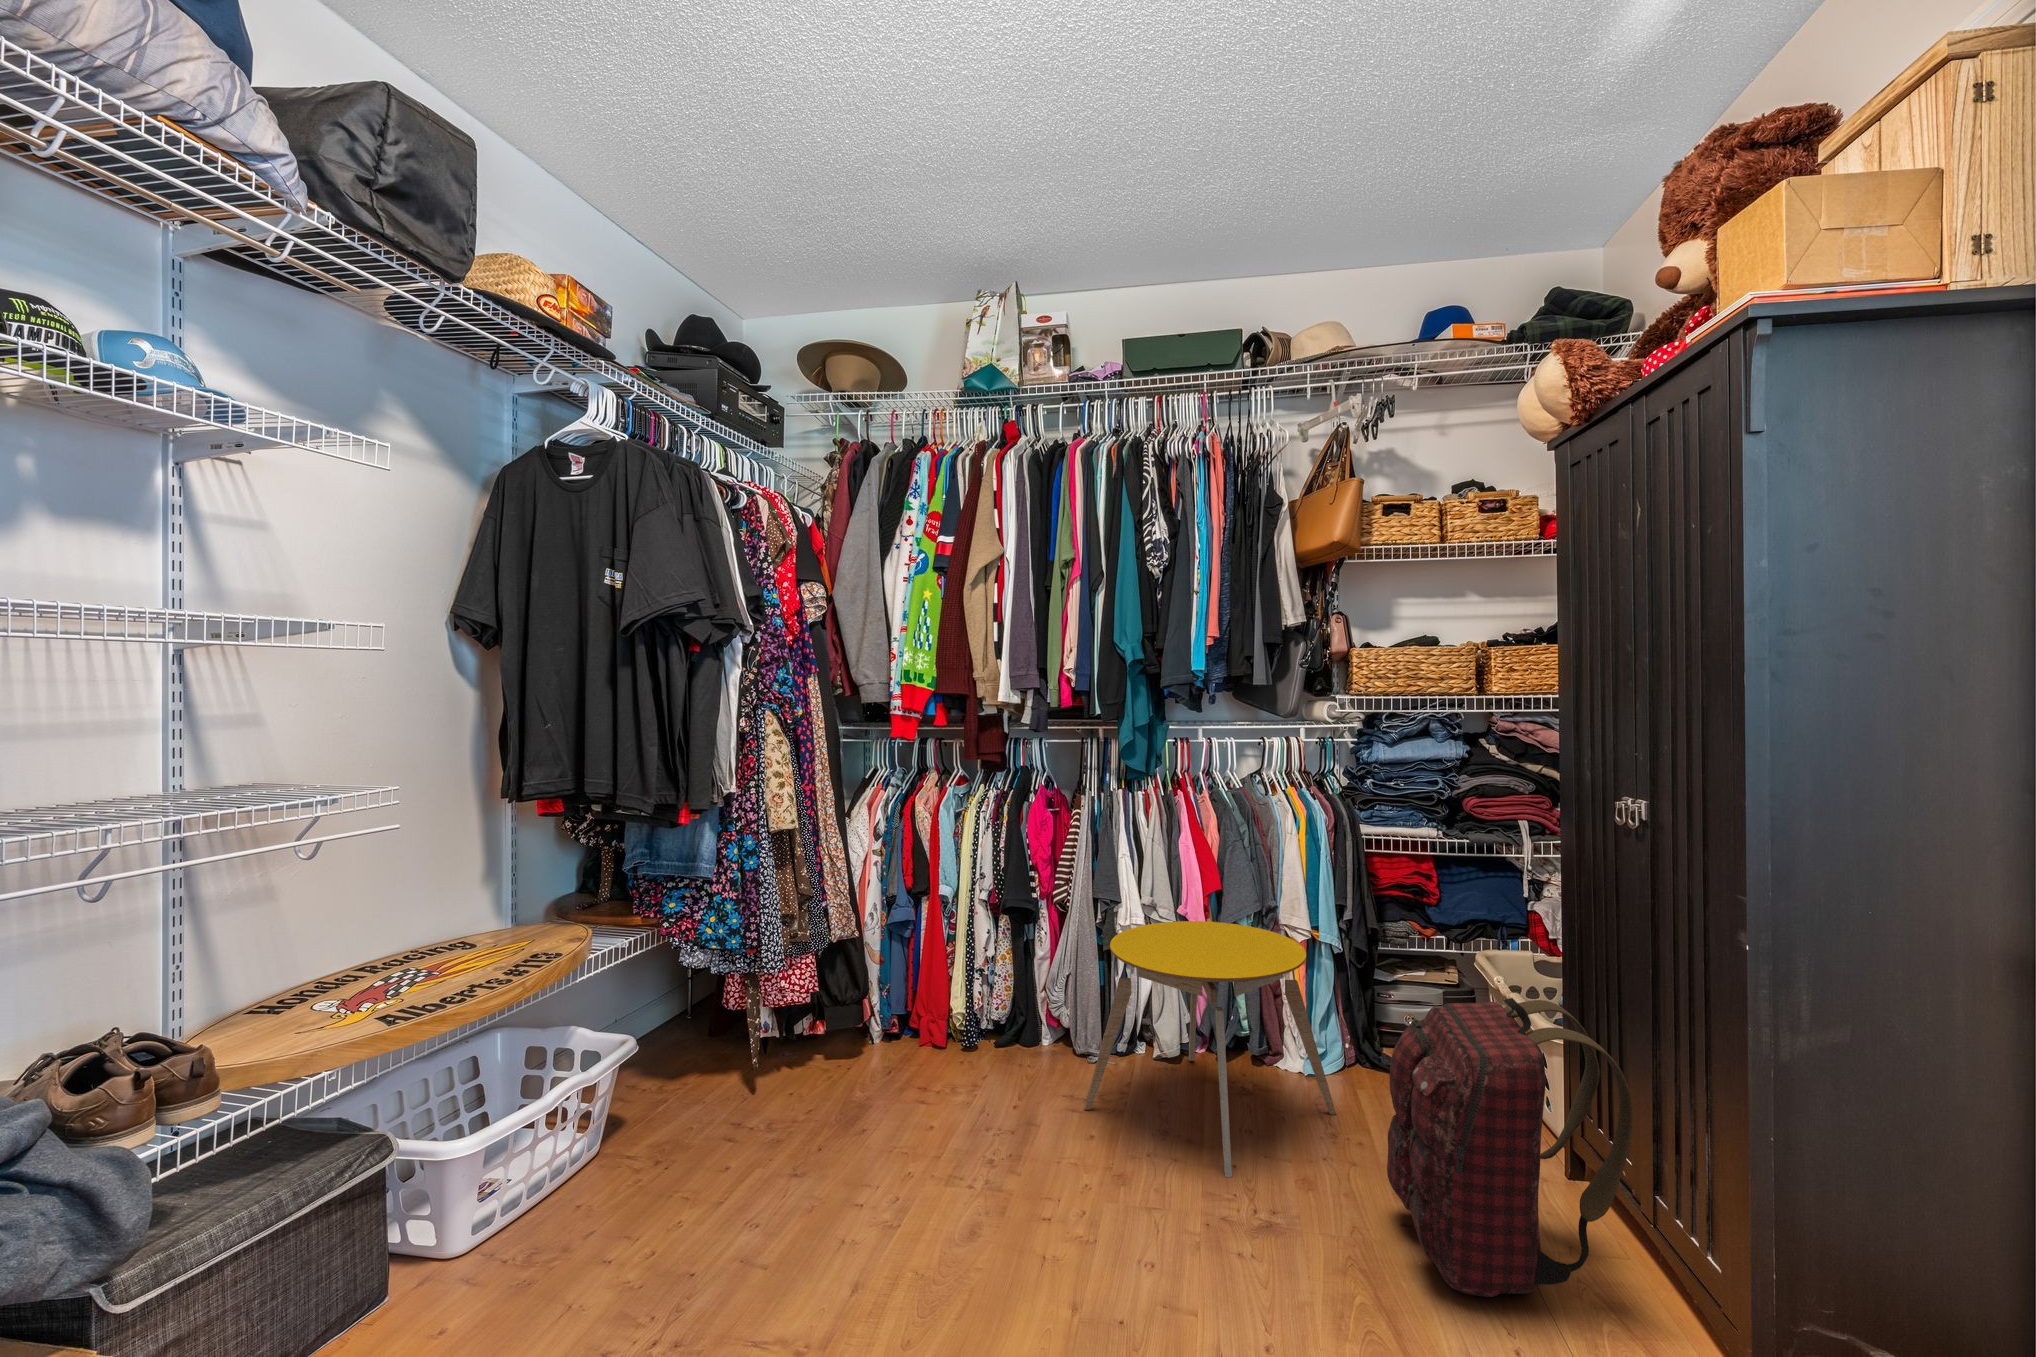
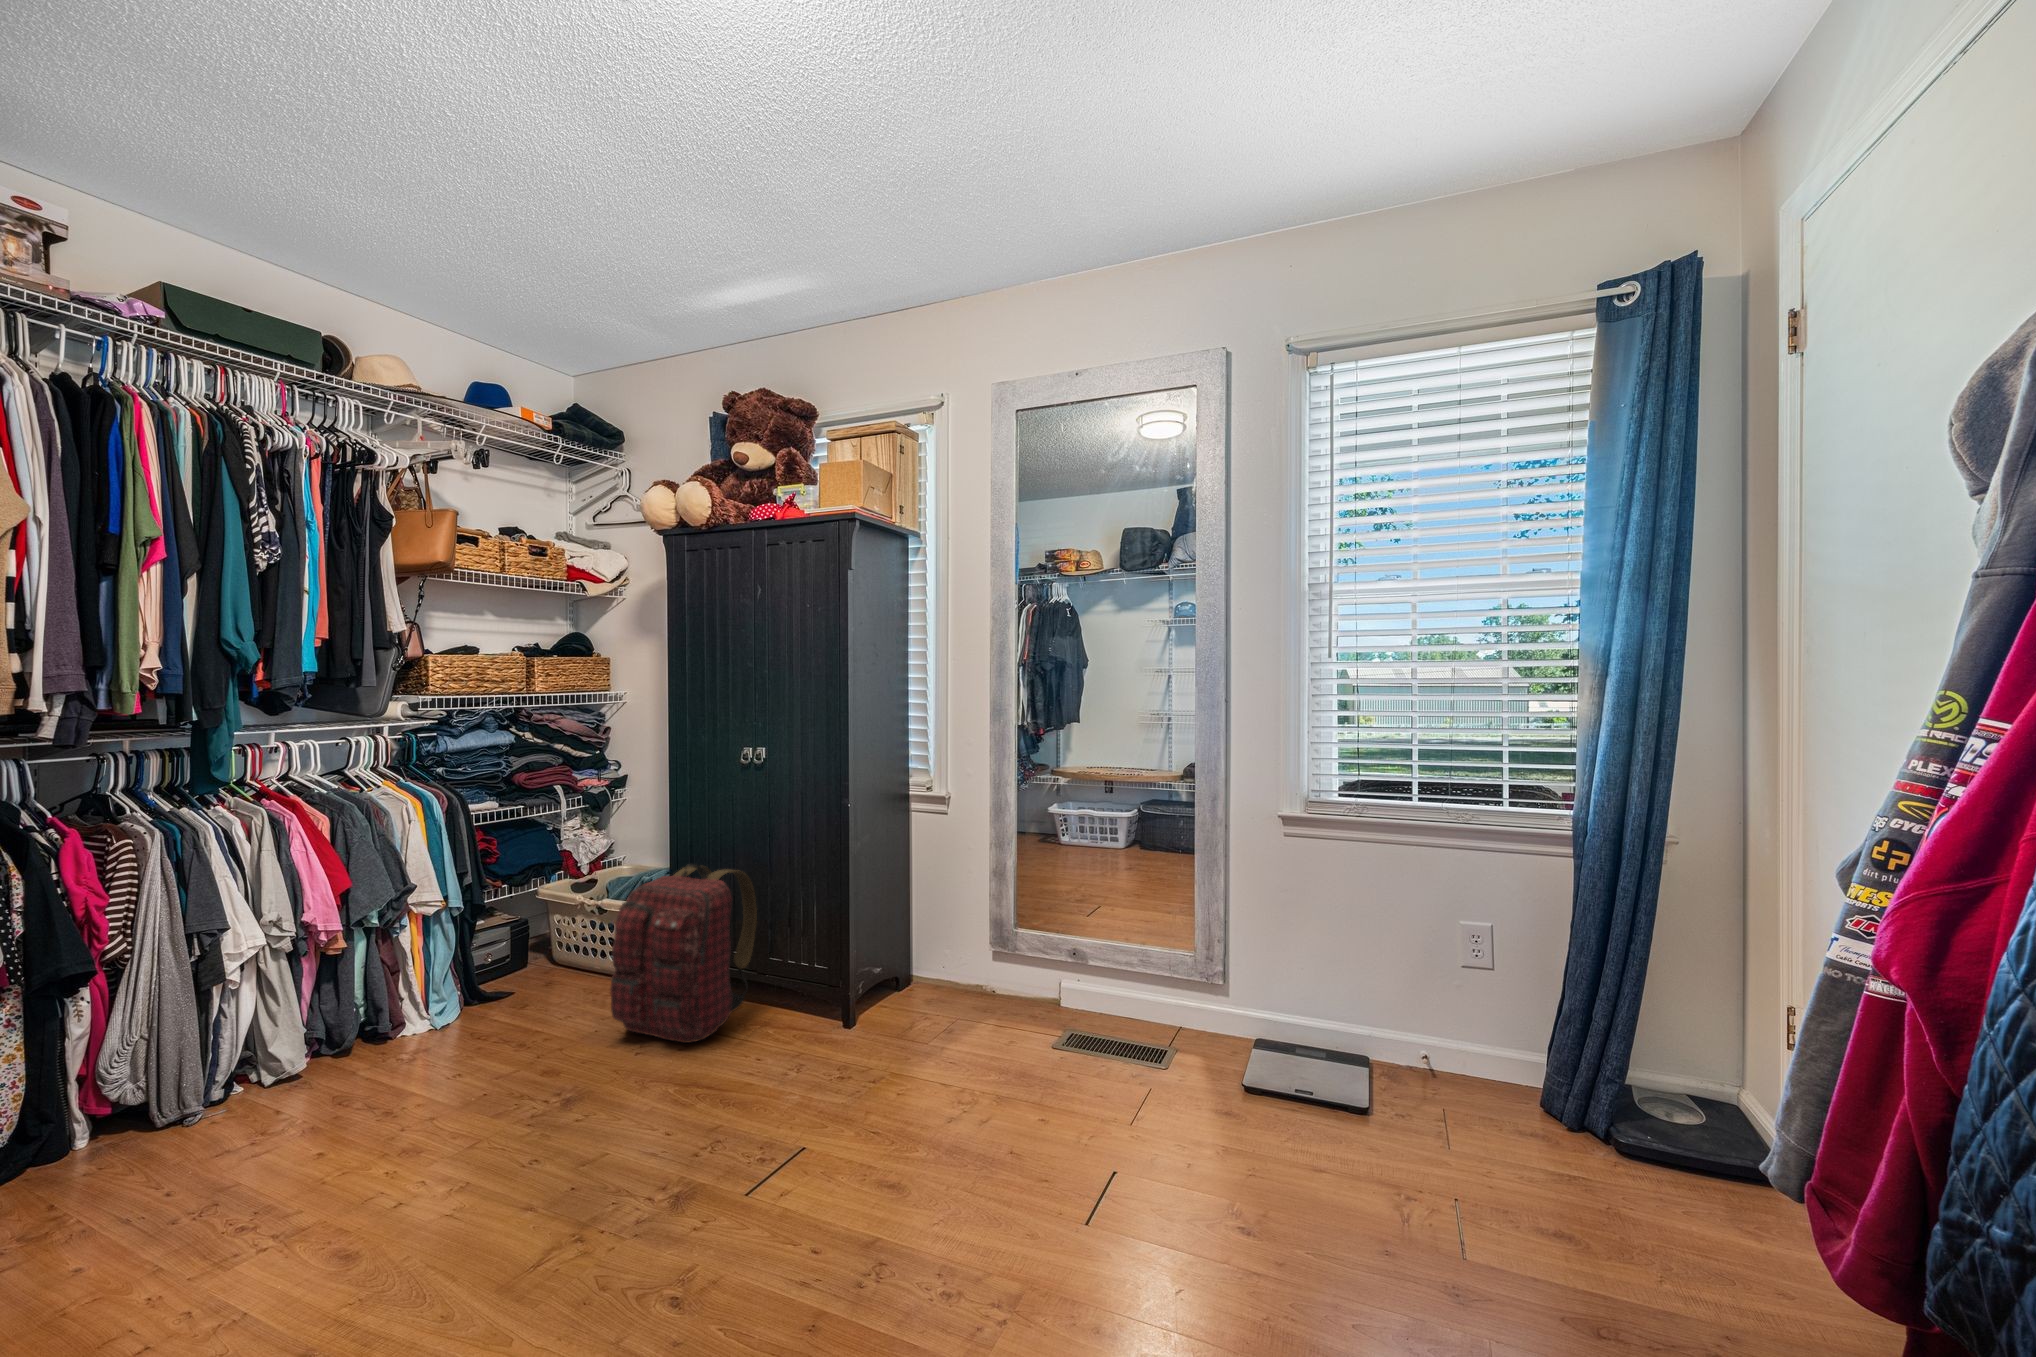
stool: present [1085,921,1336,1177] -> none [265,901,502,1142]

